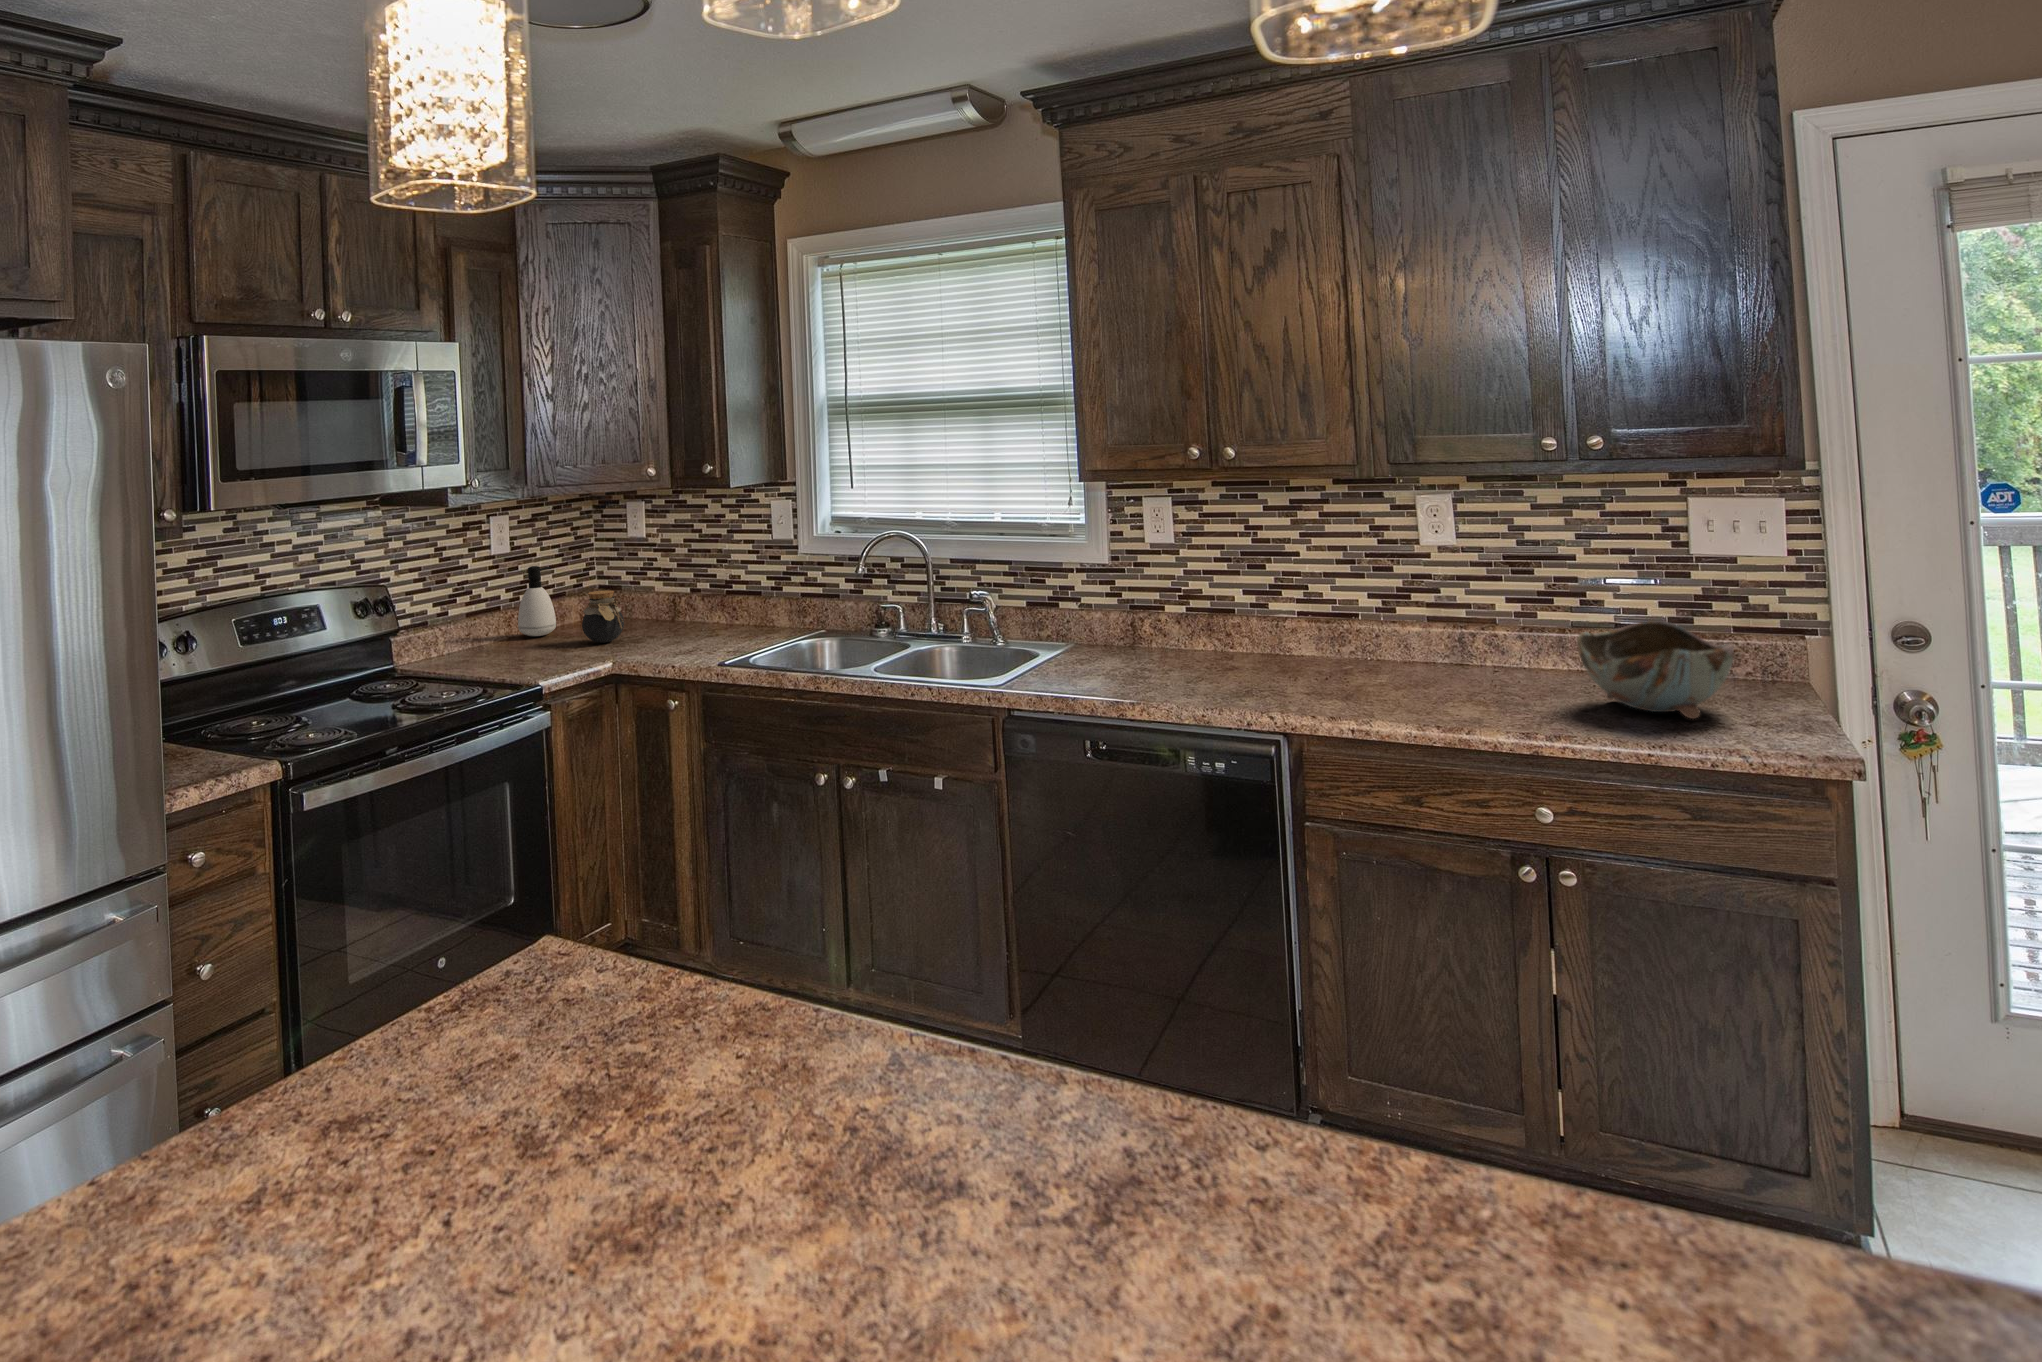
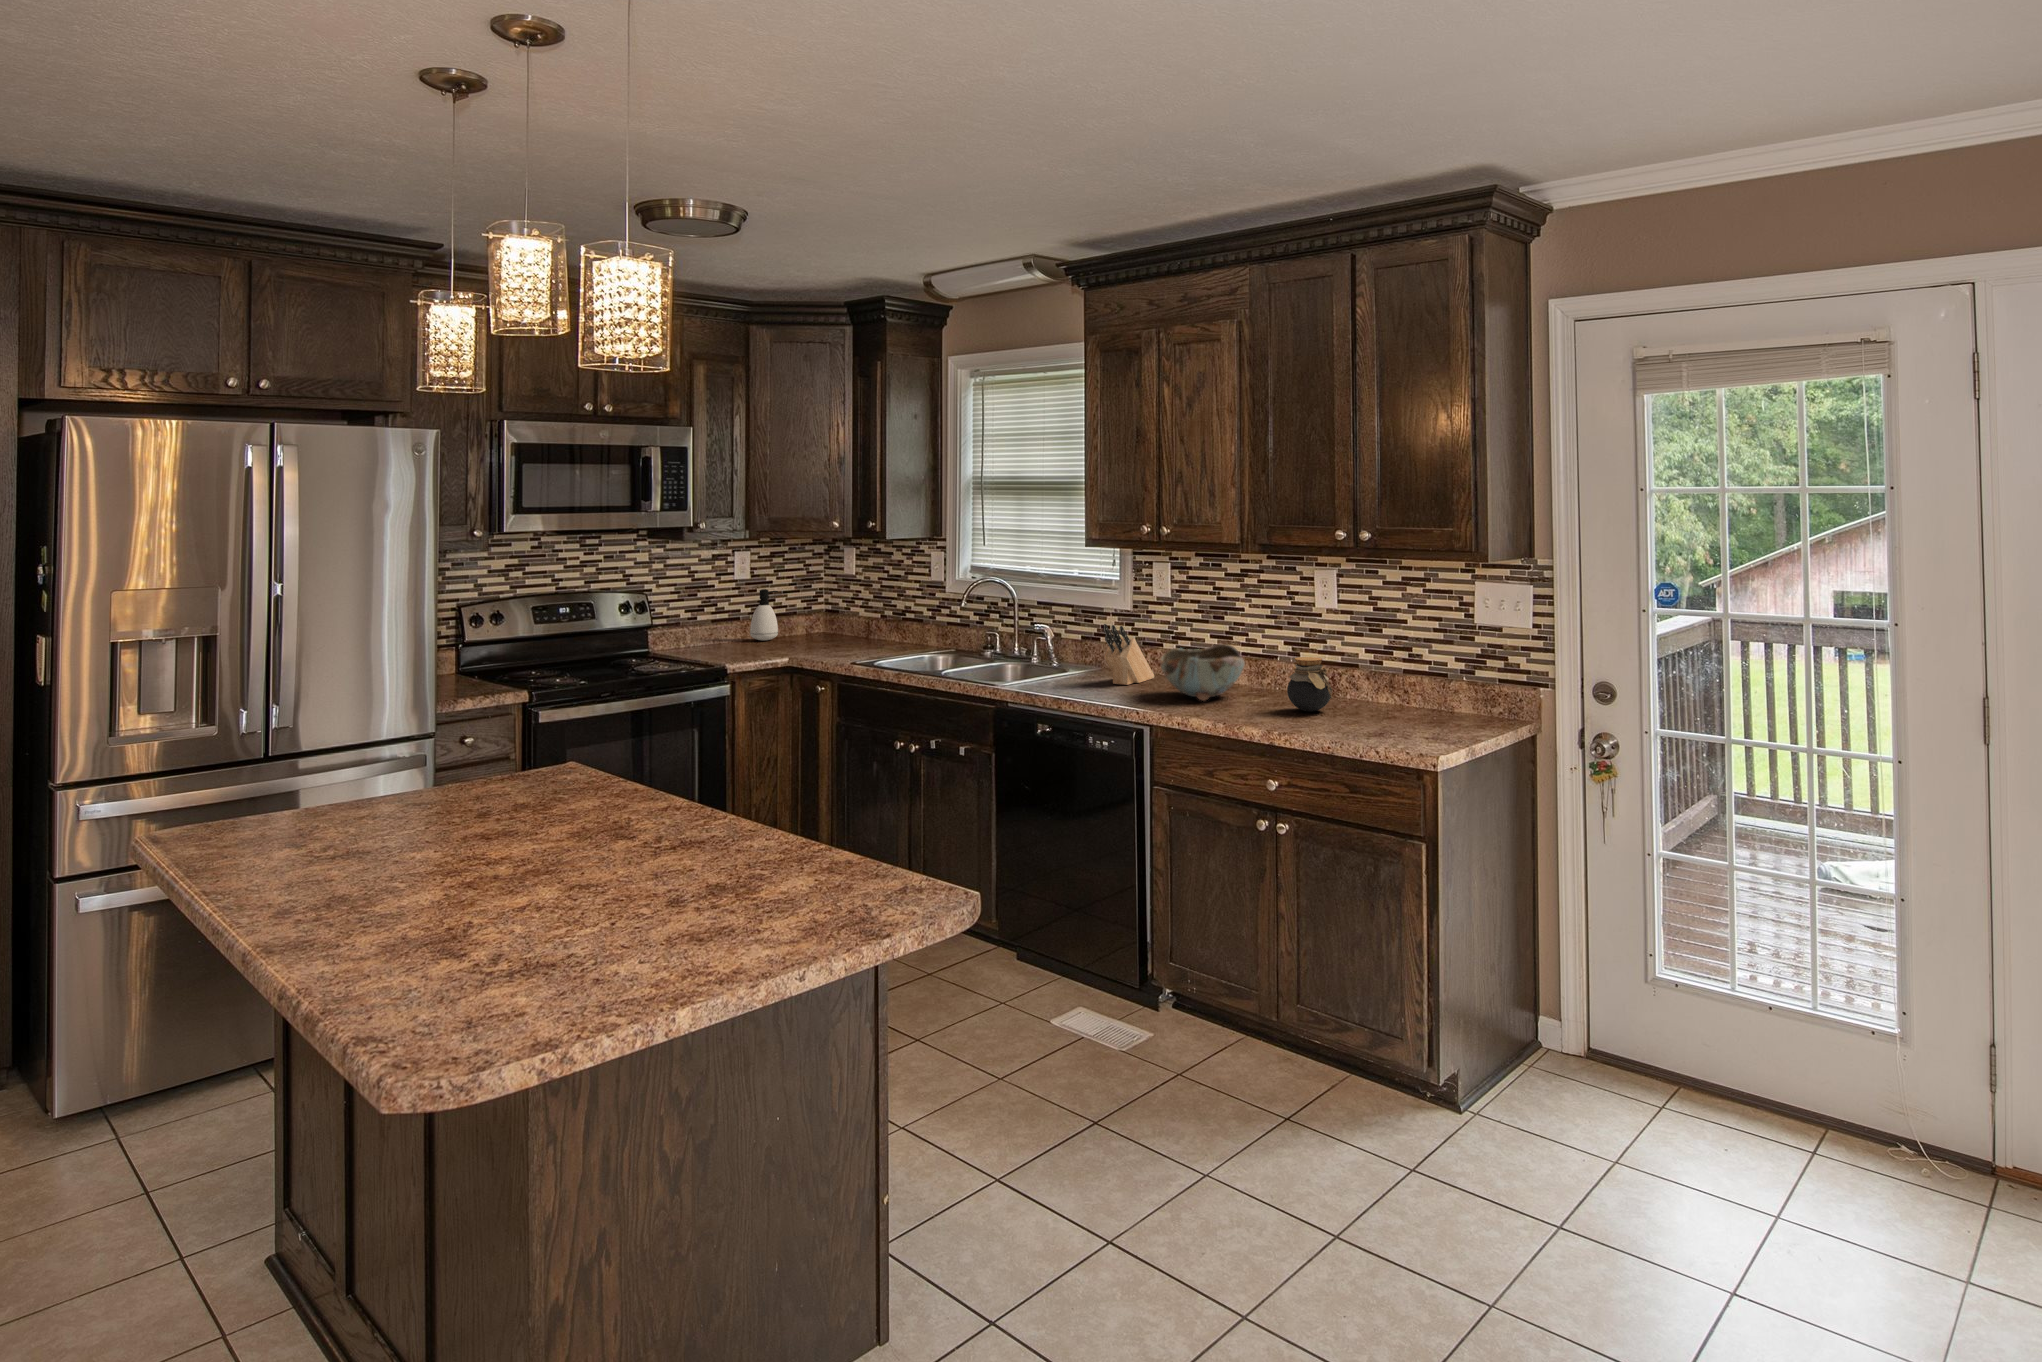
knife block: none [1125,587,1173,668] -> present [1103,624,1154,685]
jar: present [582,590,624,643] -> present [1287,657,1333,712]
bowl: present [1577,620,1734,719] -> present [1160,644,1244,701]

